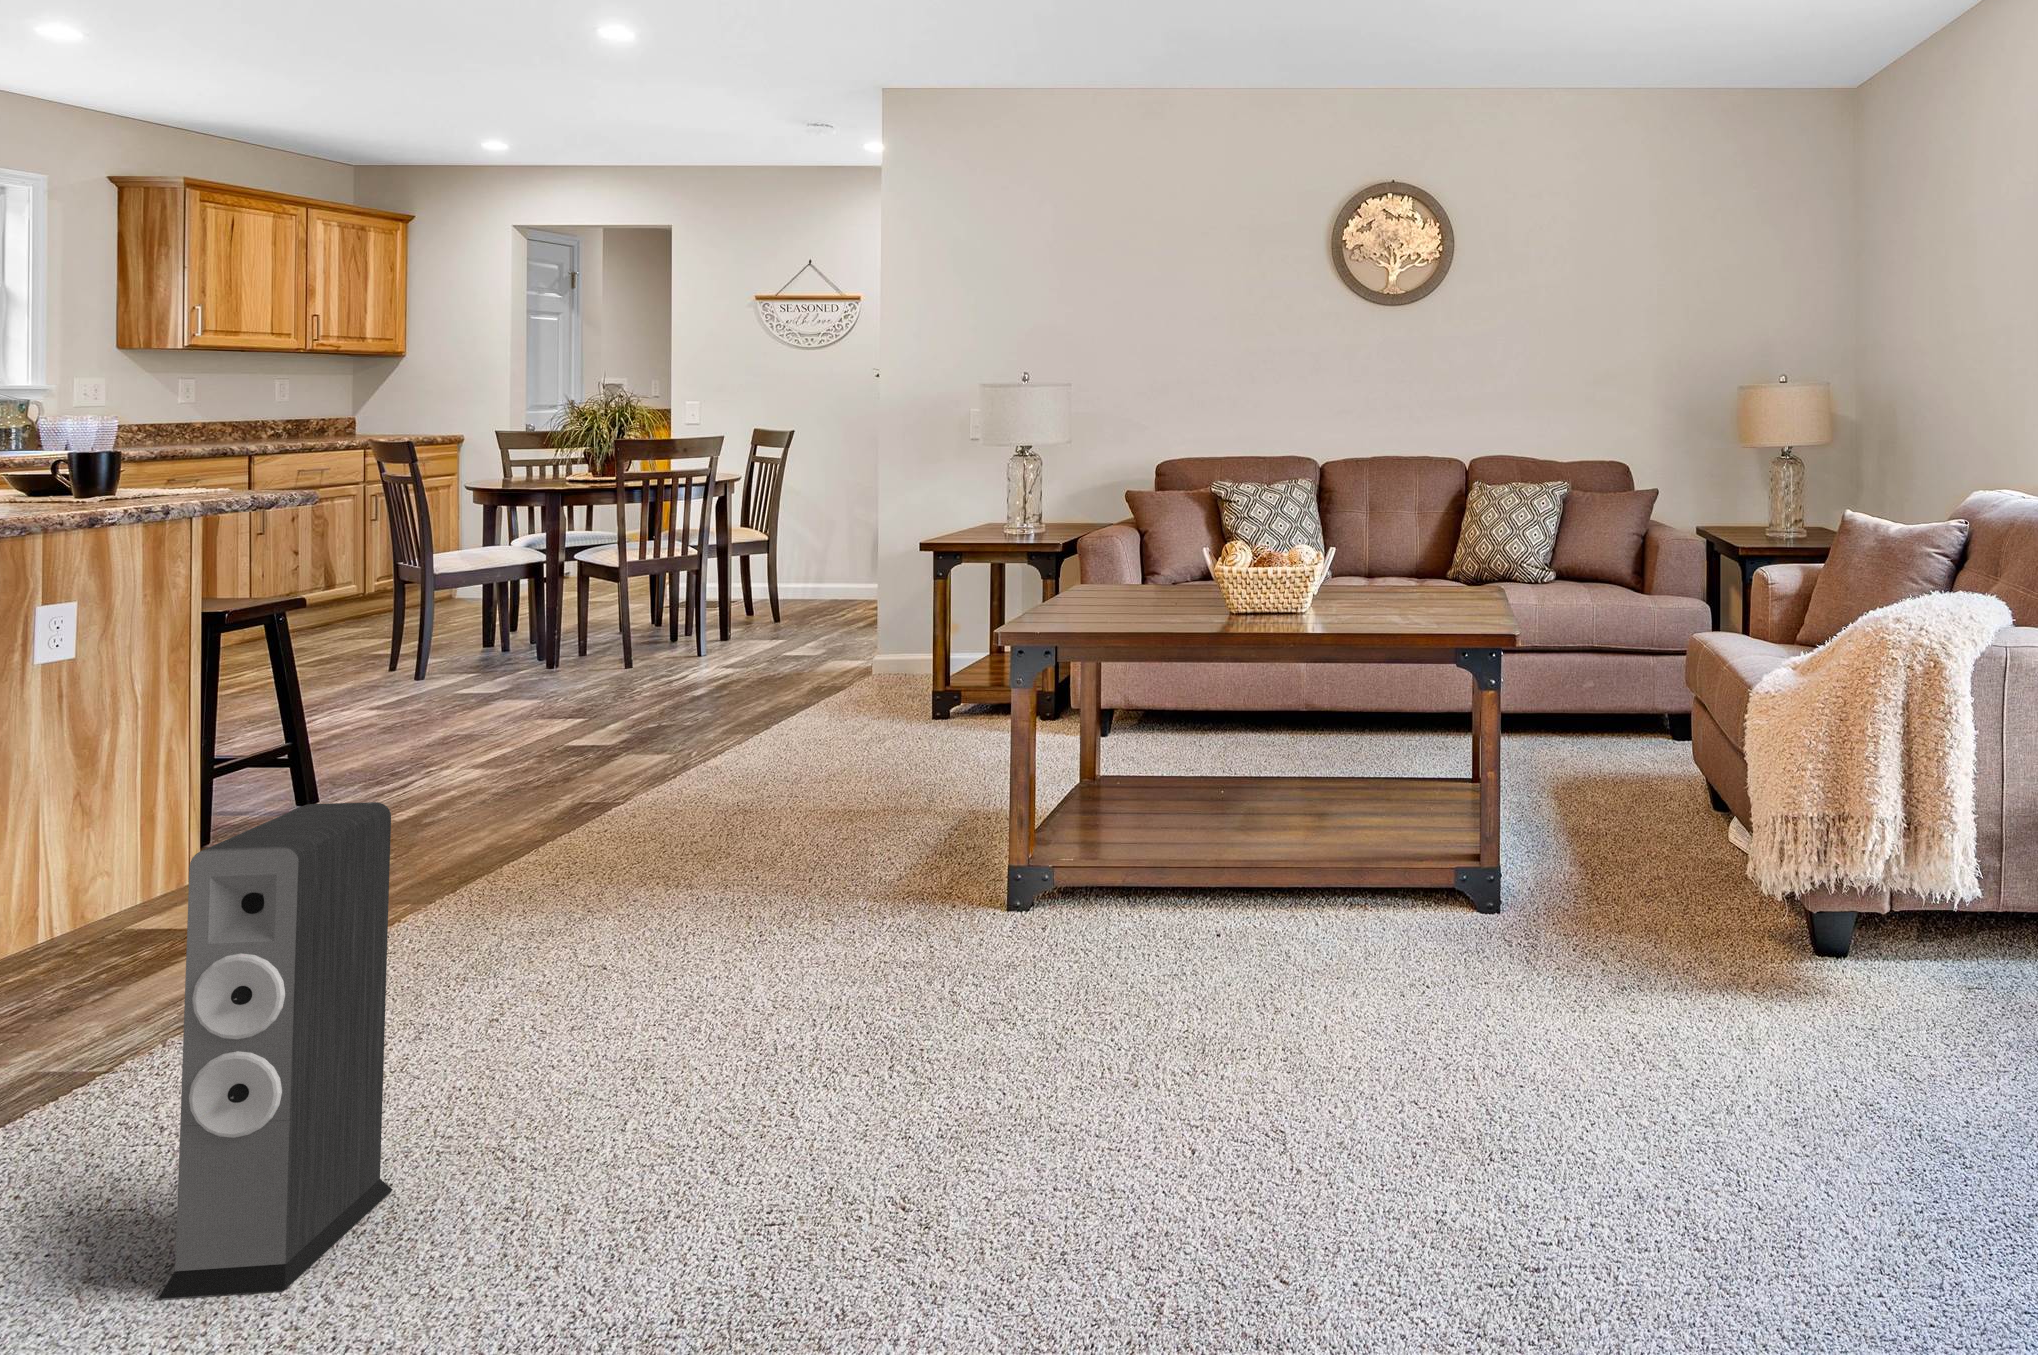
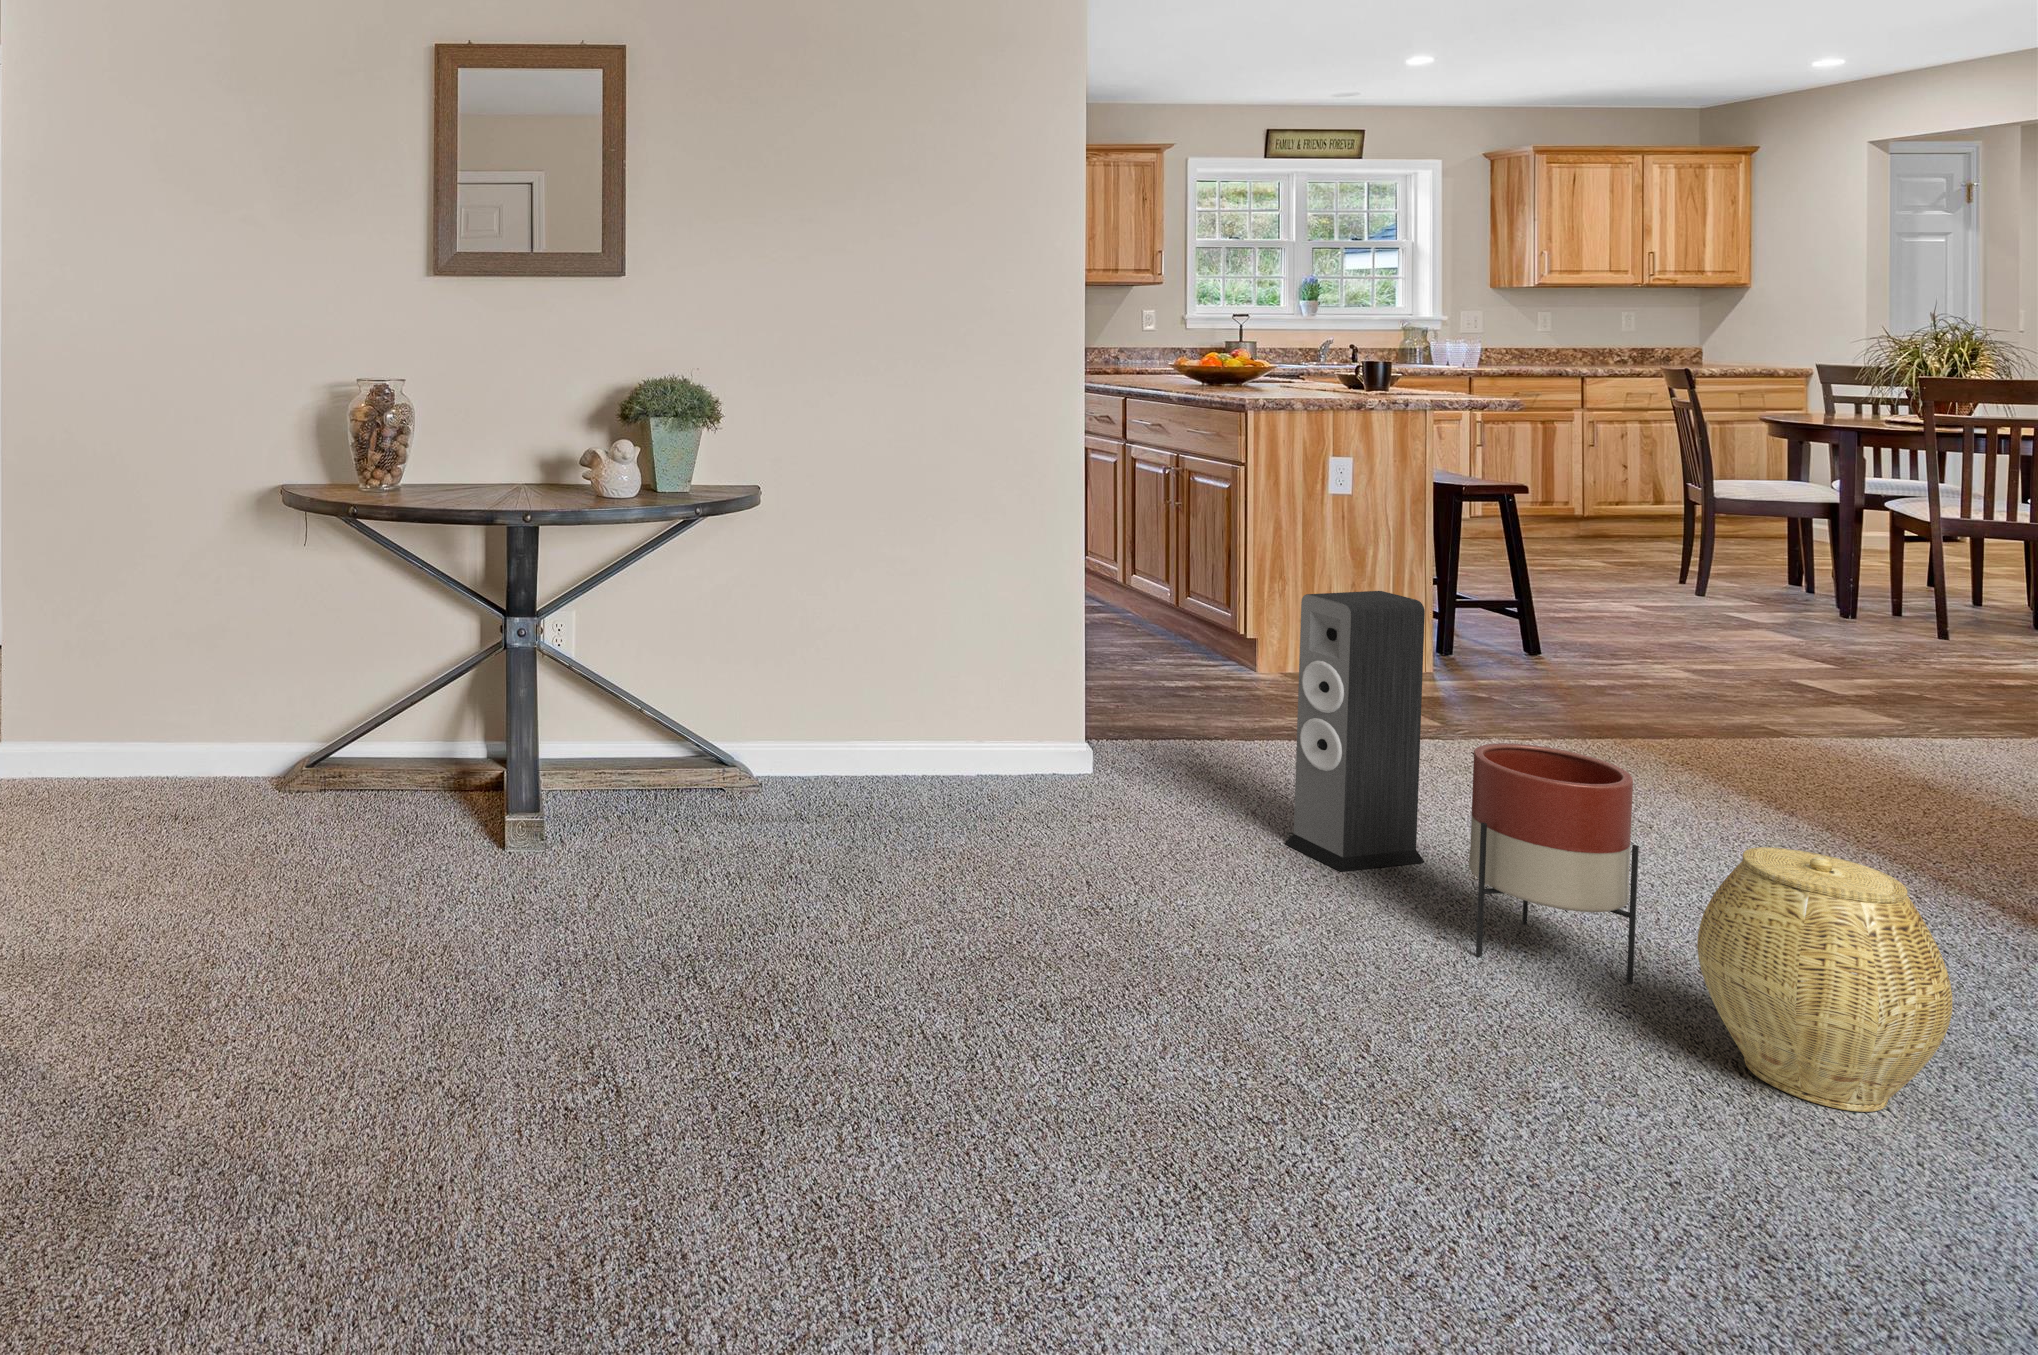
planter: none [525,939,738,1300] -> present [1469,743,1639,984]
woven basket: none [839,947,1051,1245] -> present [1697,847,1952,1112]

